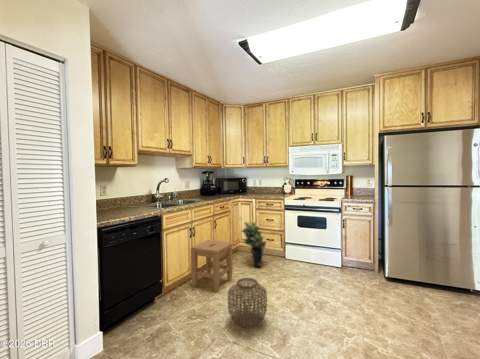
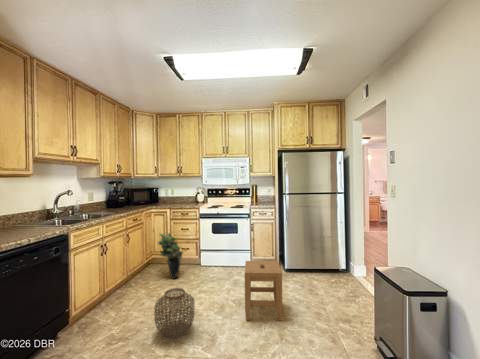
stool: present [191,240,232,292] -> present [245,261,282,321]

